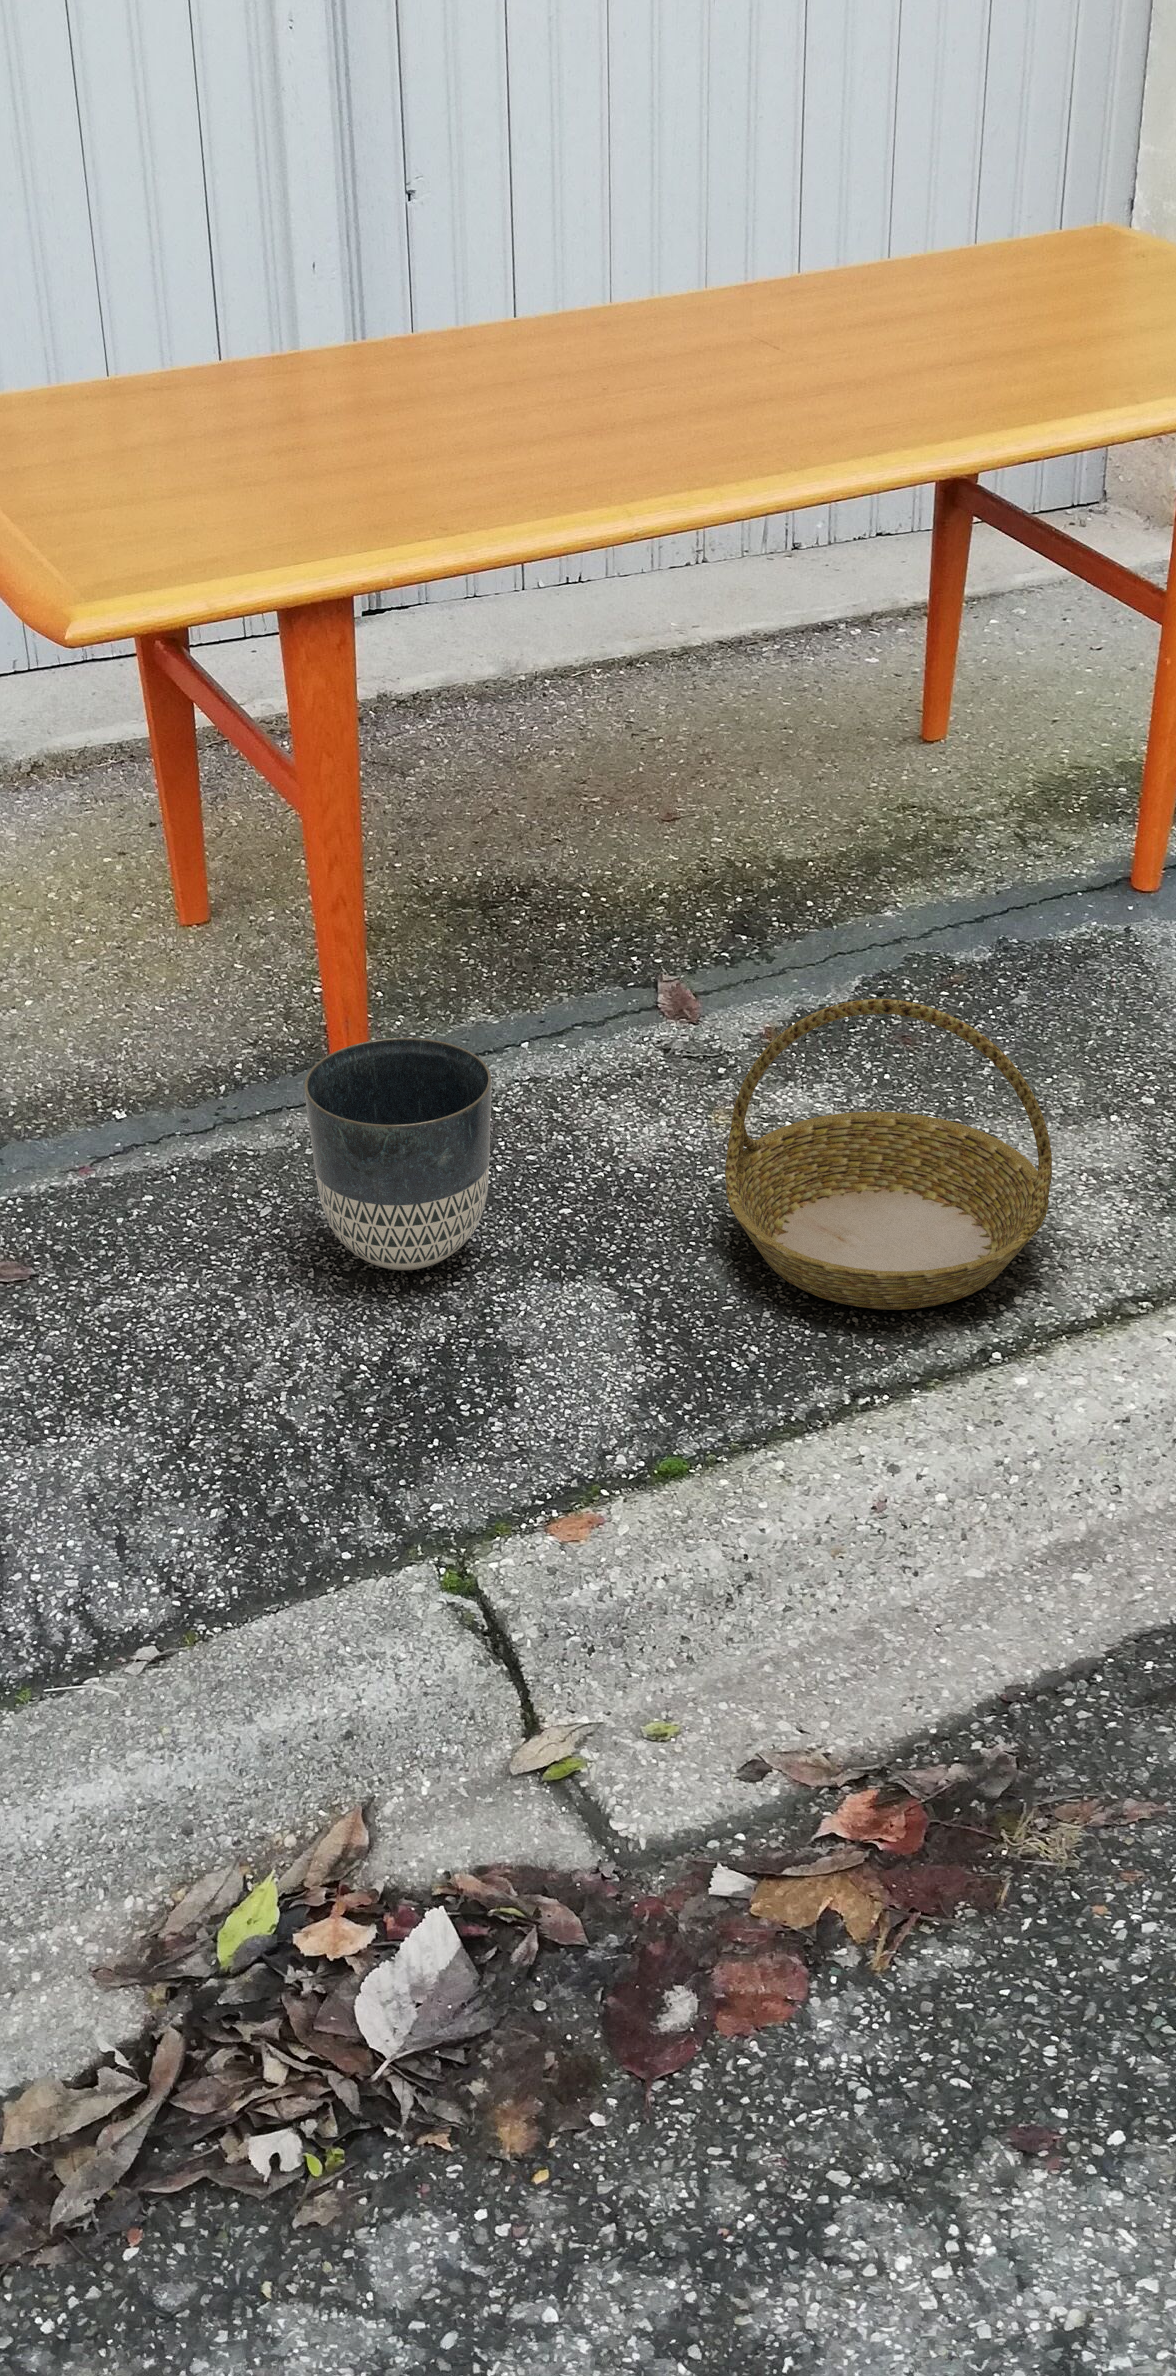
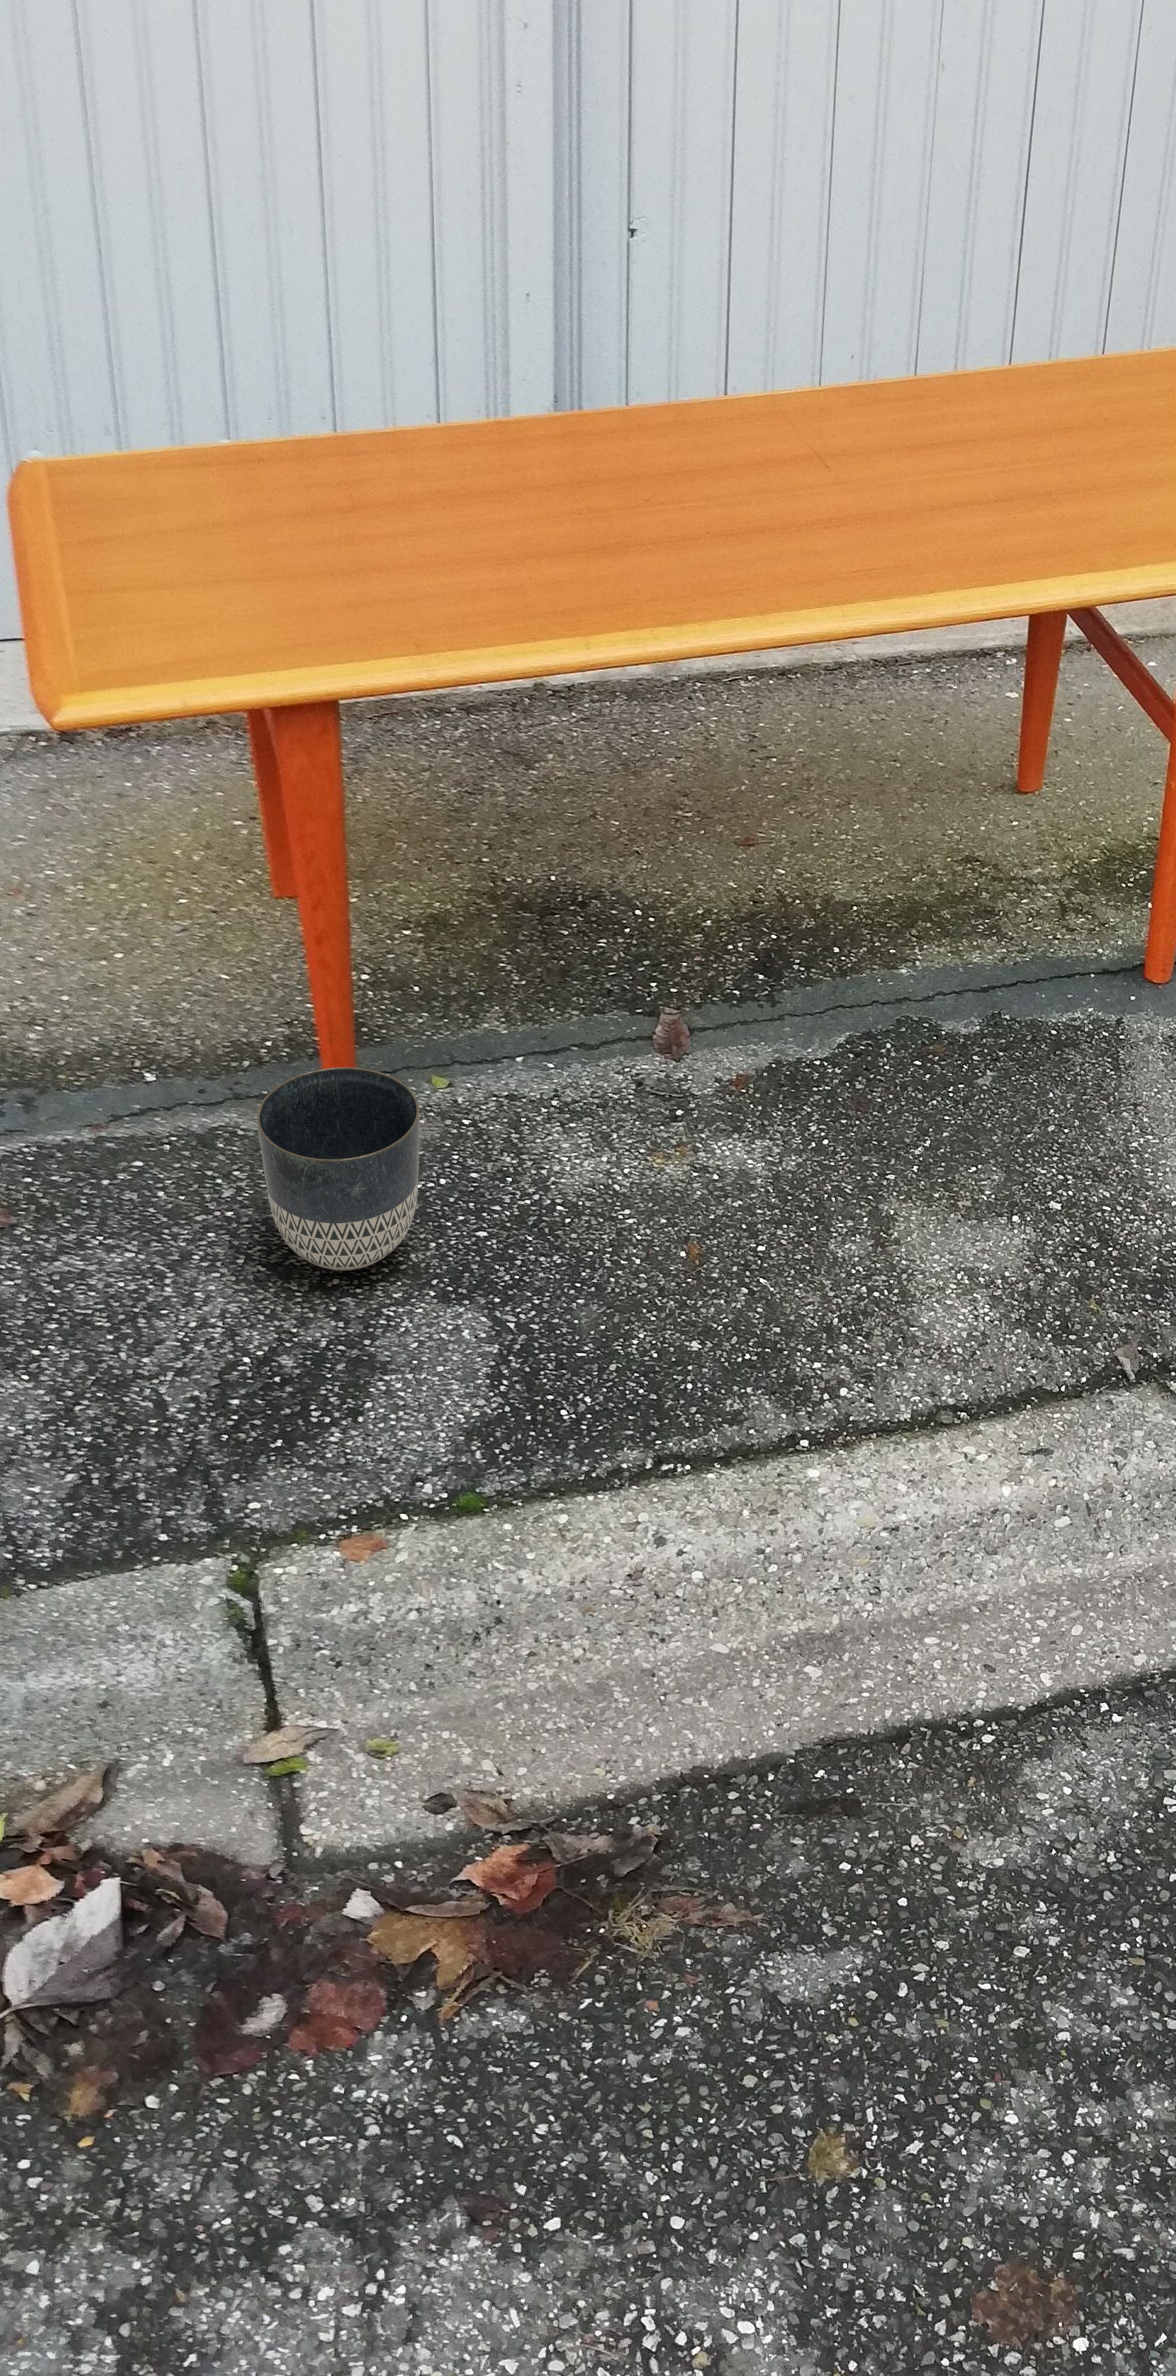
basket: present [725,999,1052,1310] -> none [614,1107,902,1385]

